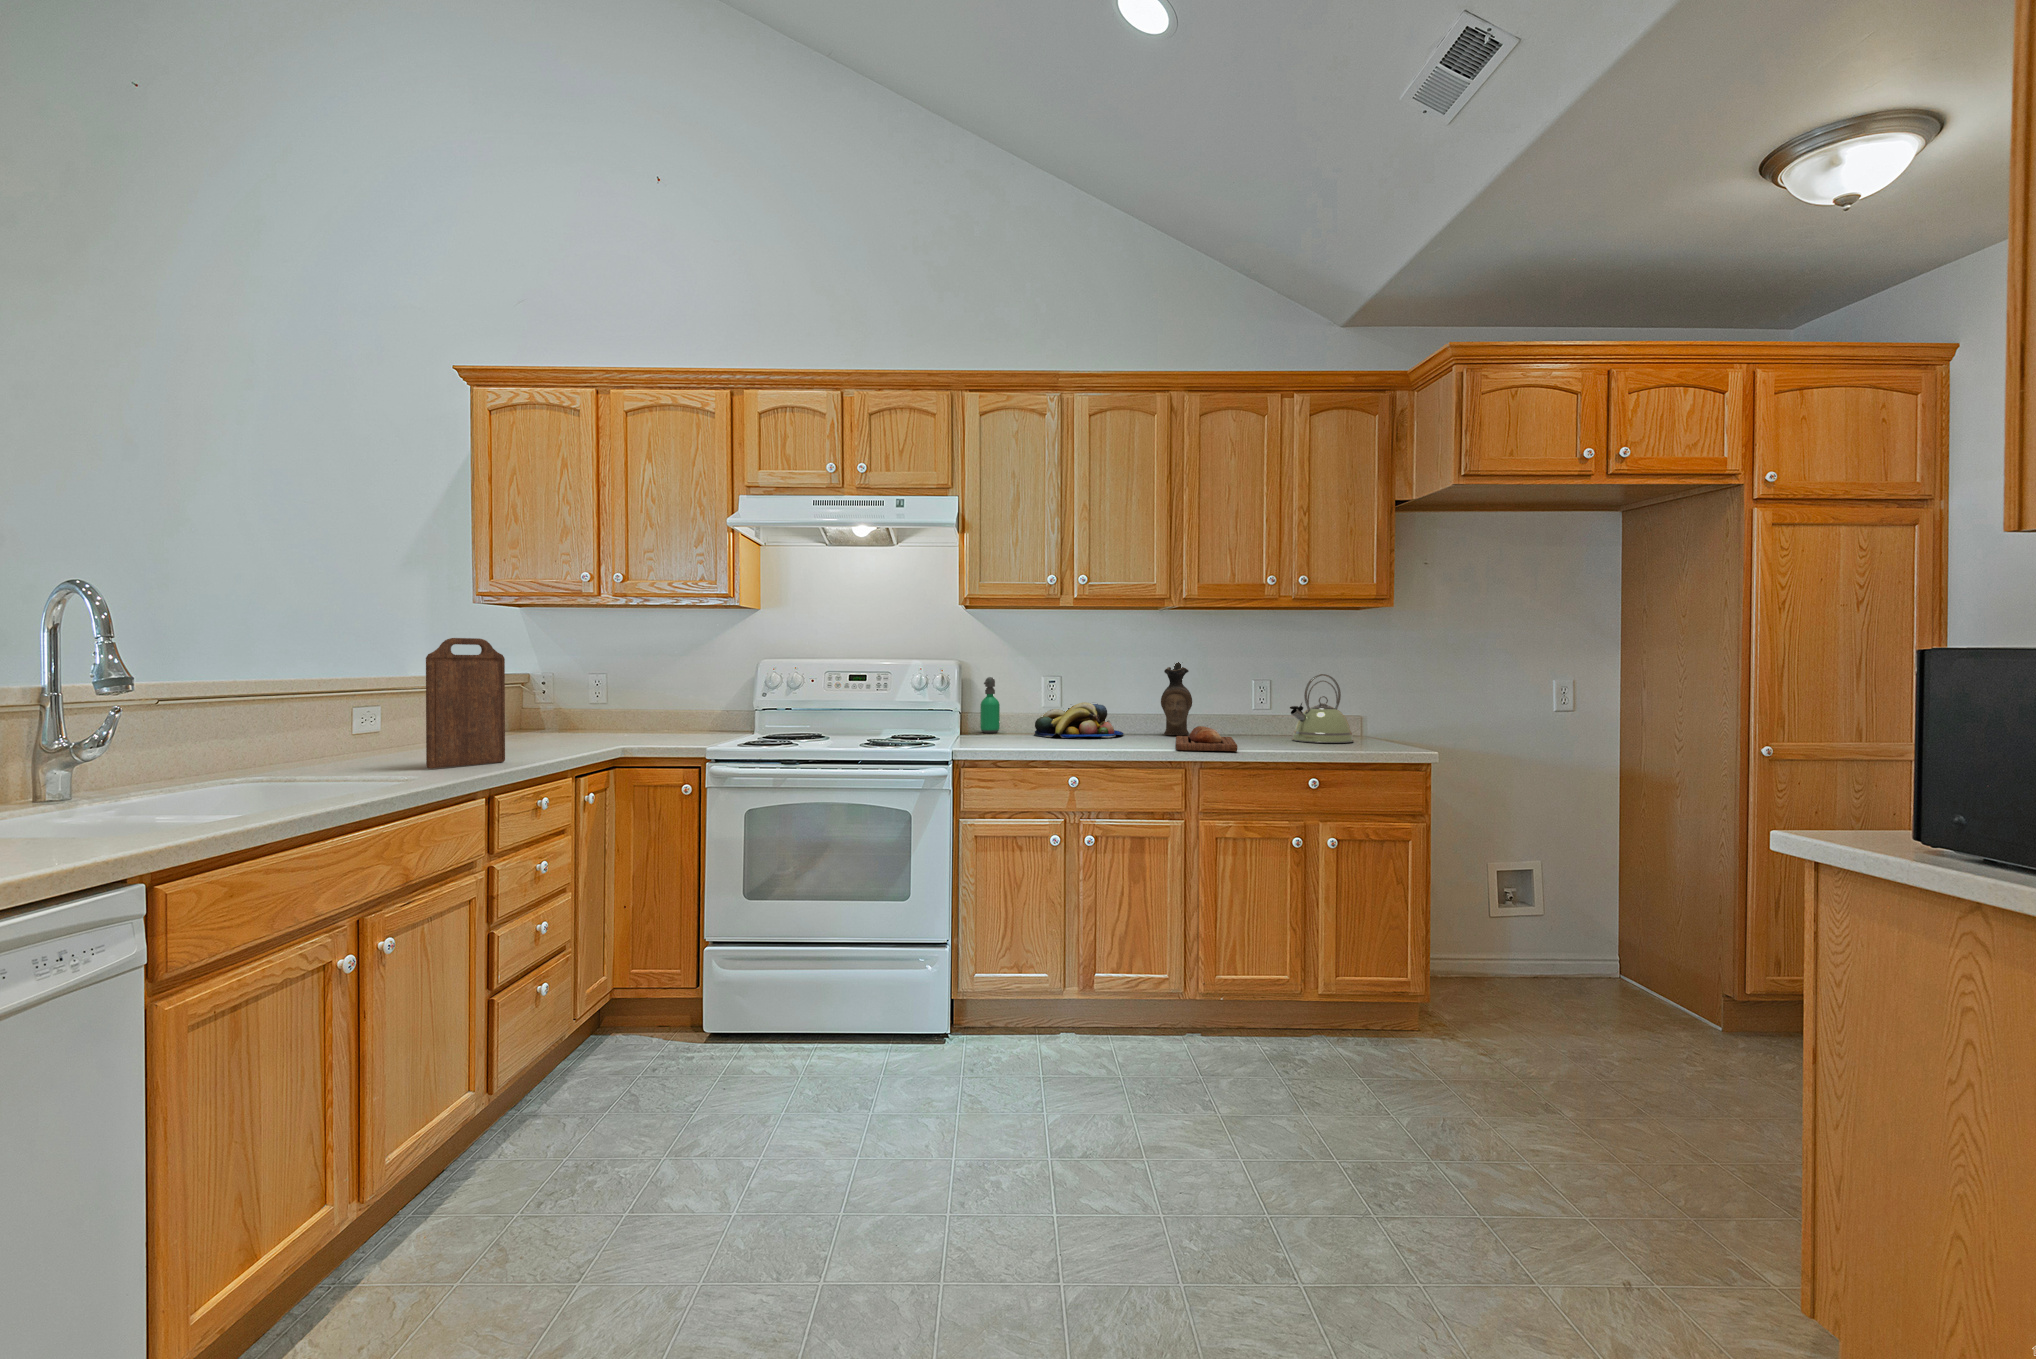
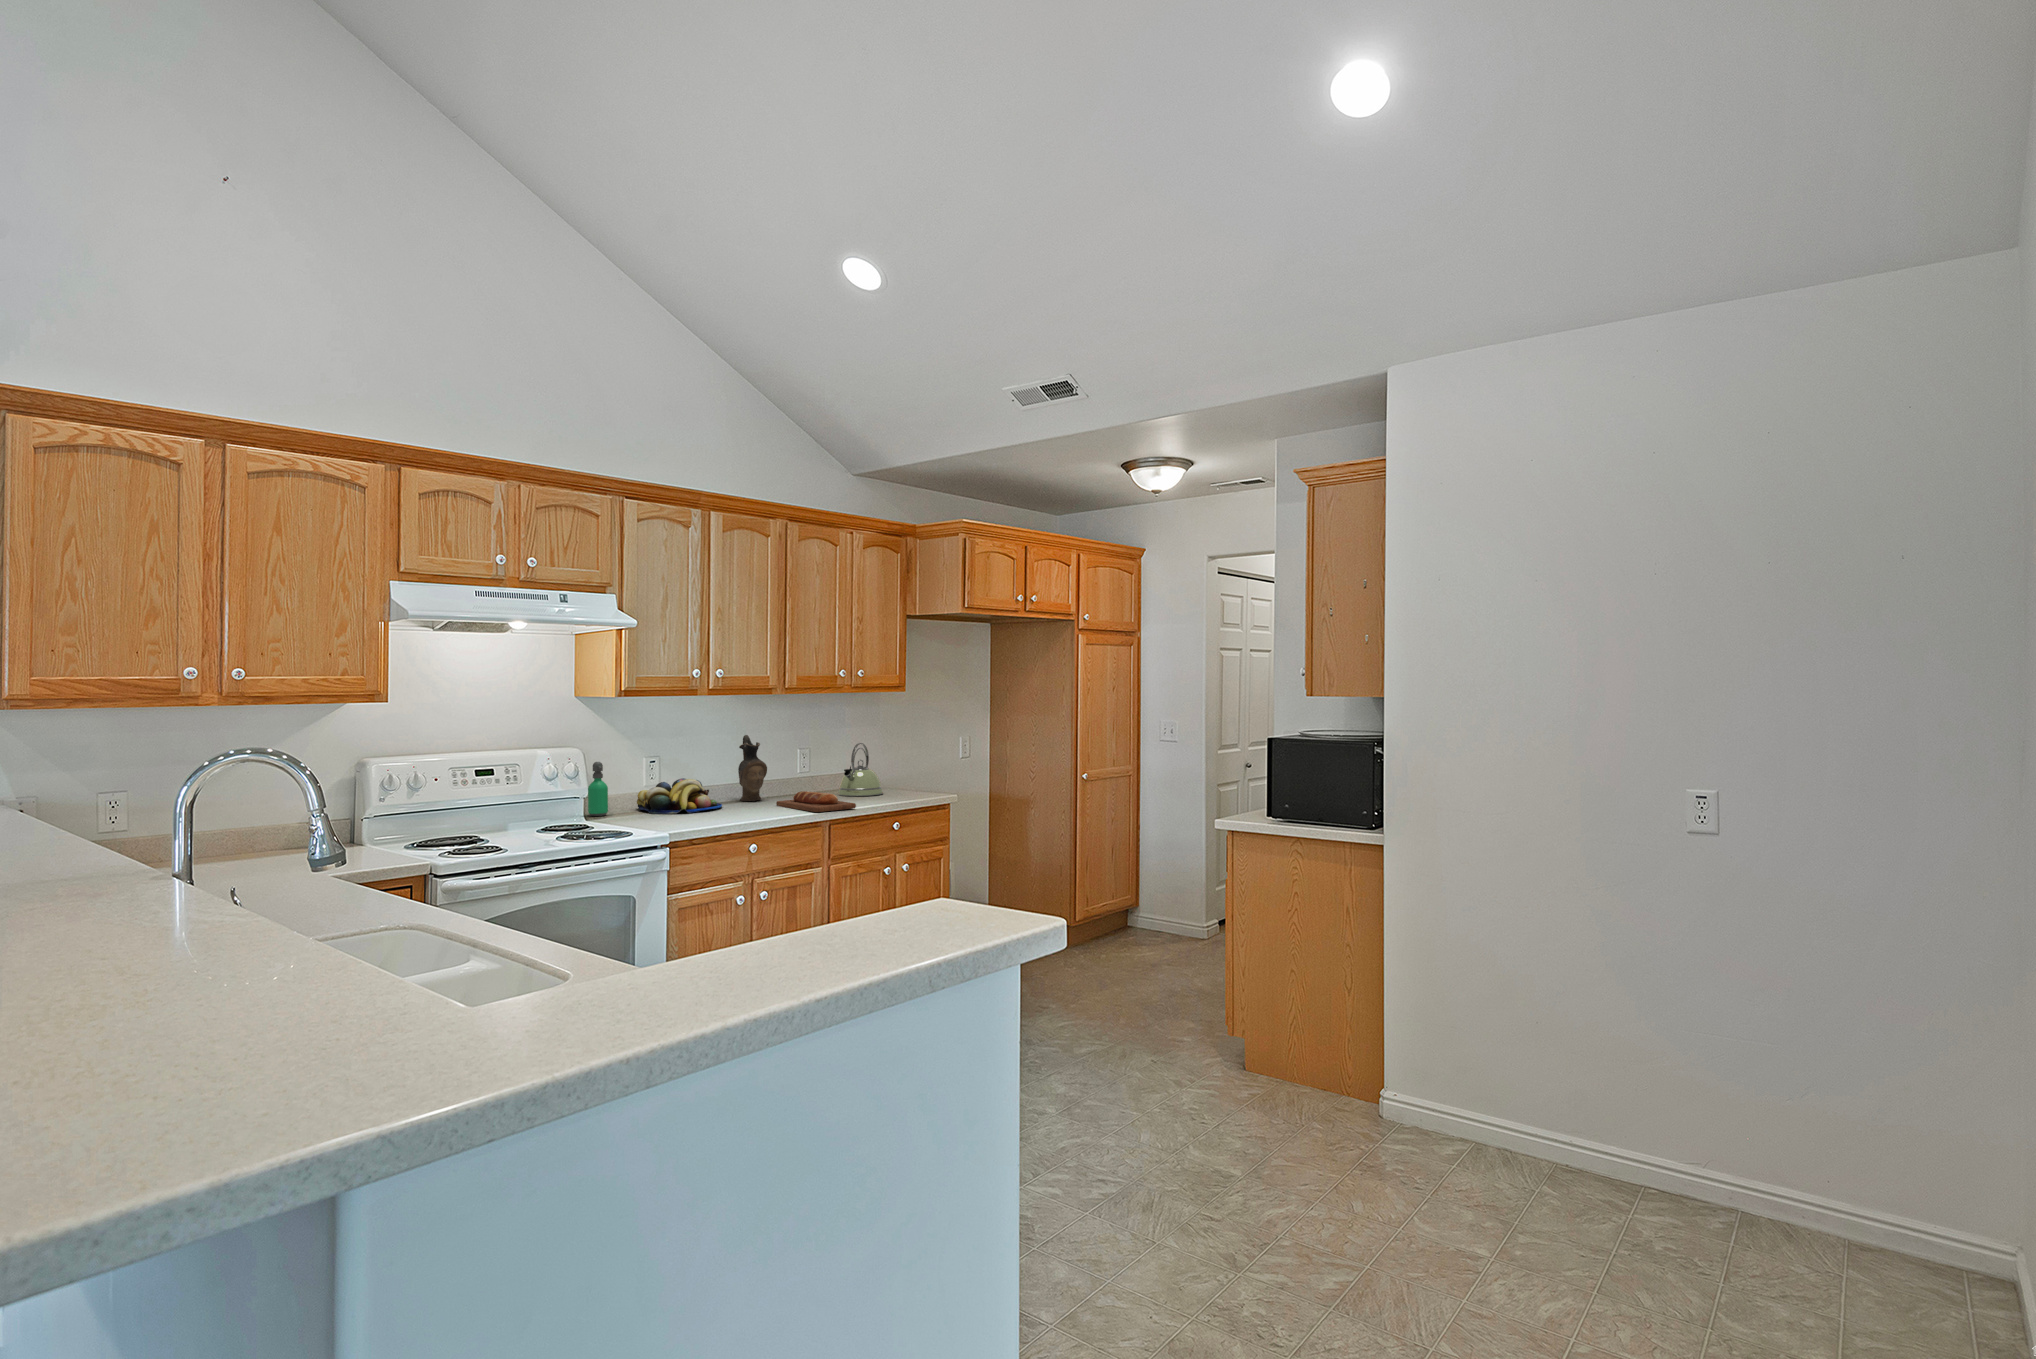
cutting board: present [426,638,505,768] -> none [290,767,323,920]

